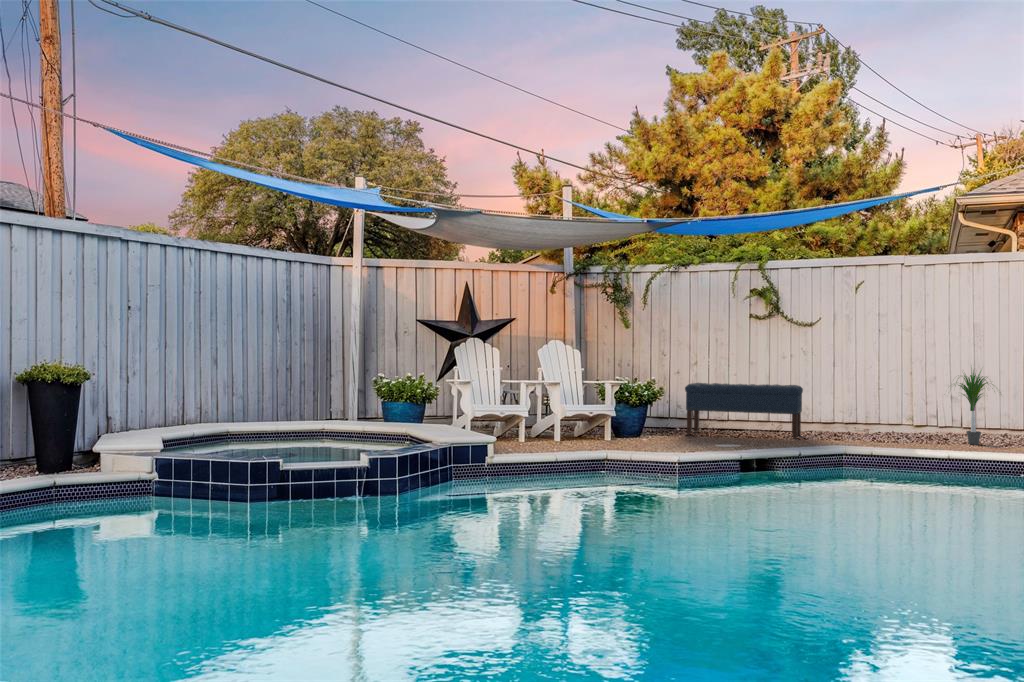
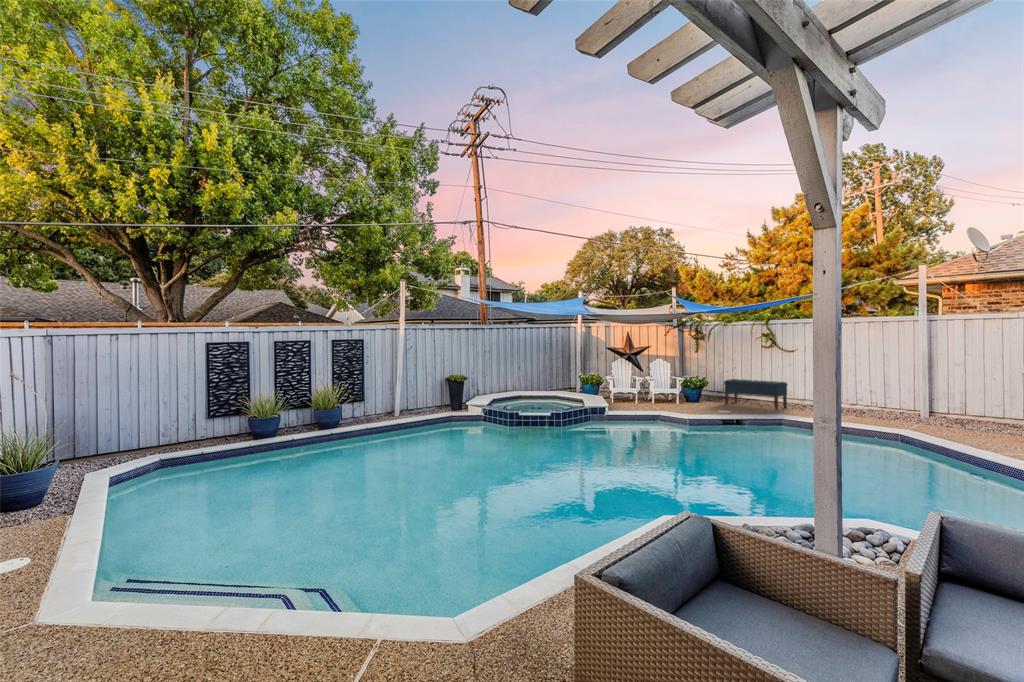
potted plant: present [956,368,988,445] -> none [856,374,892,418]

